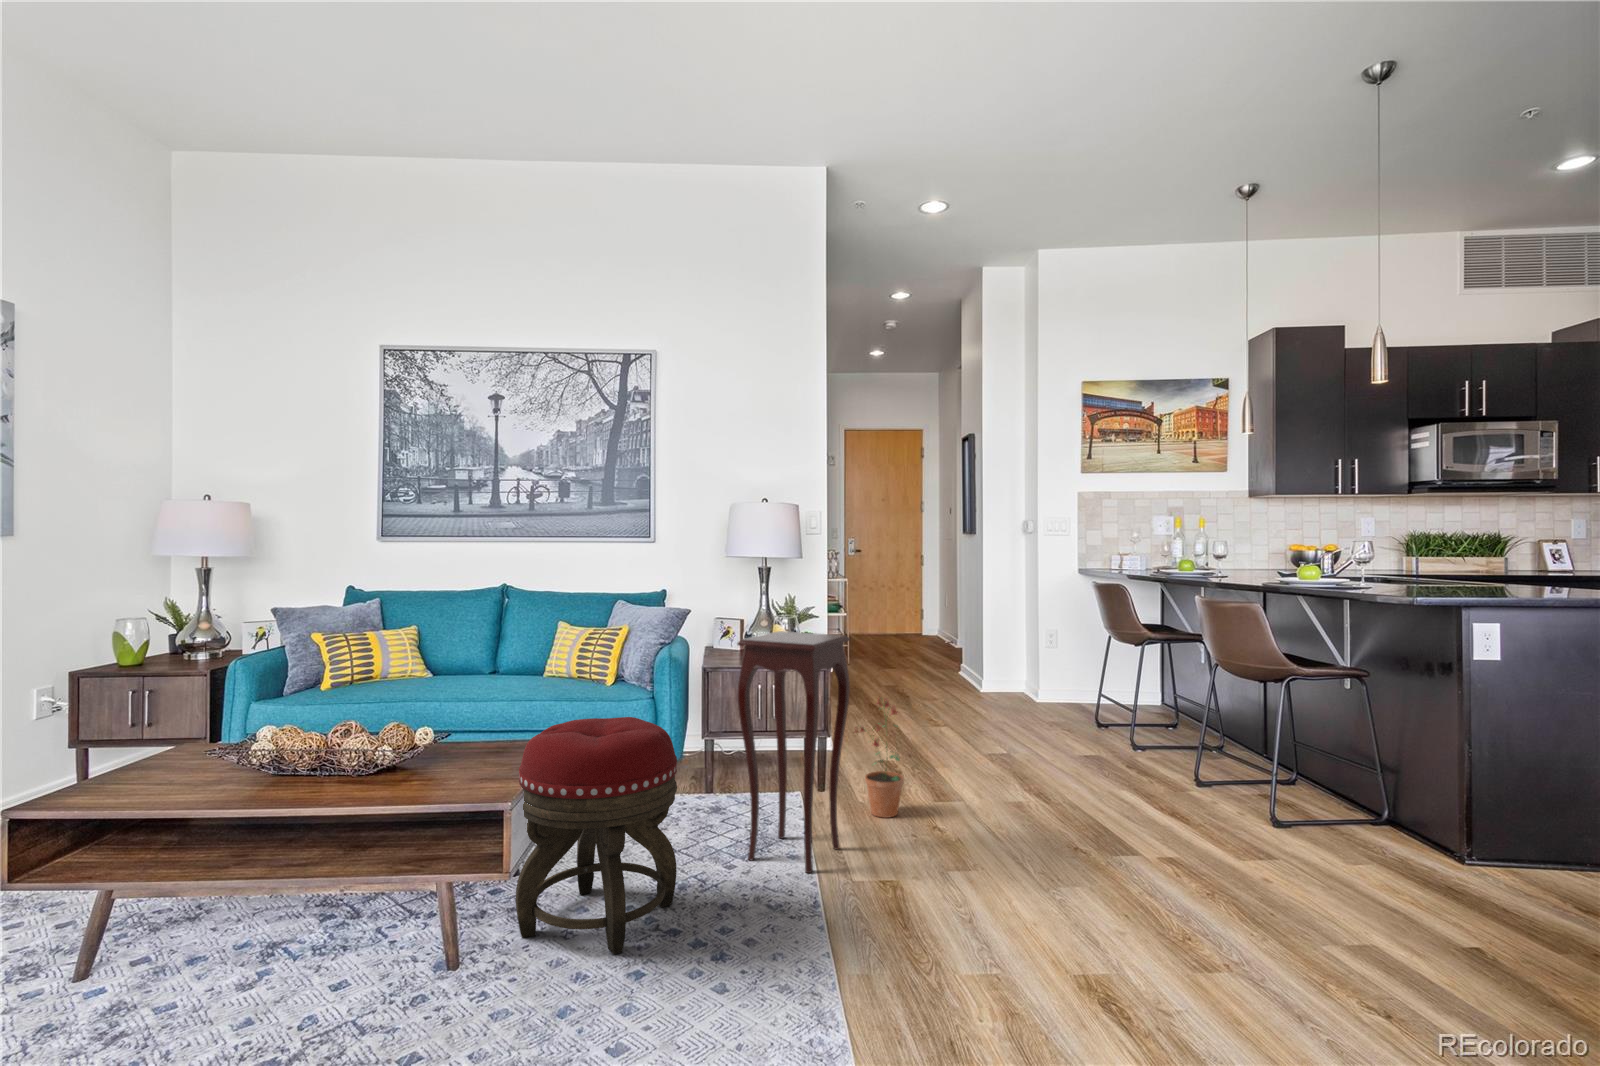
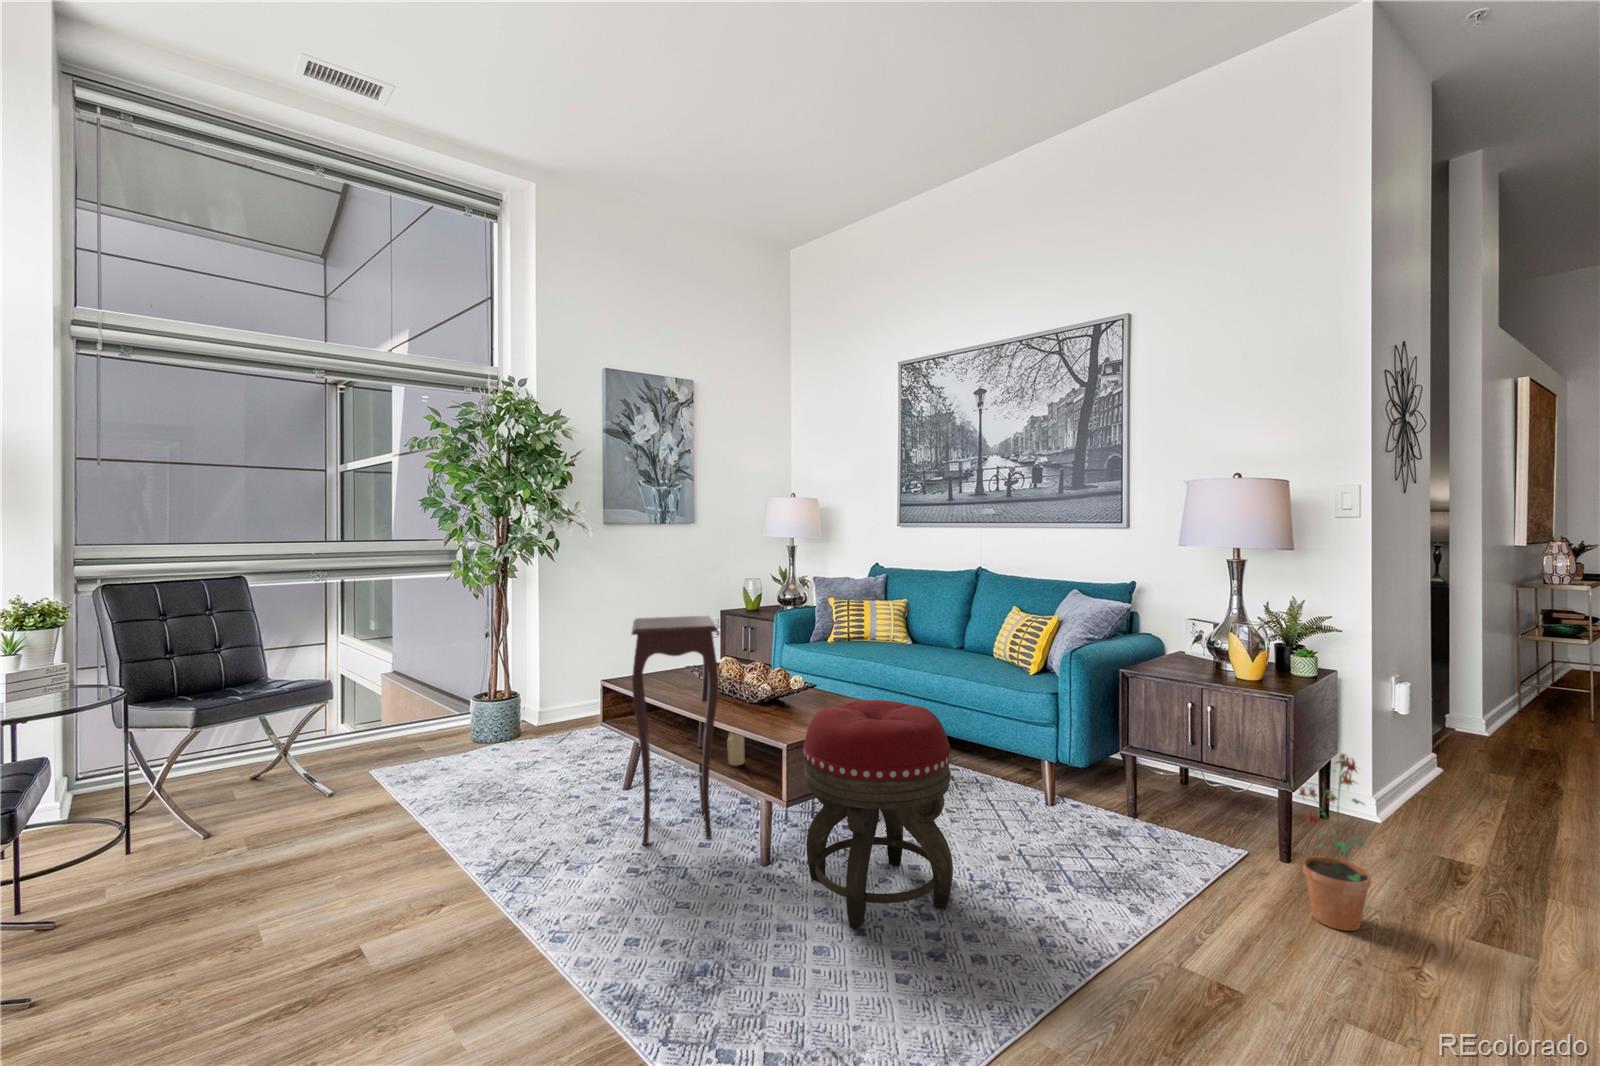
side table: present [738,631,850,873] -> present [632,616,718,845]
candle: none [360,795,386,846] -> present [727,733,744,766]

